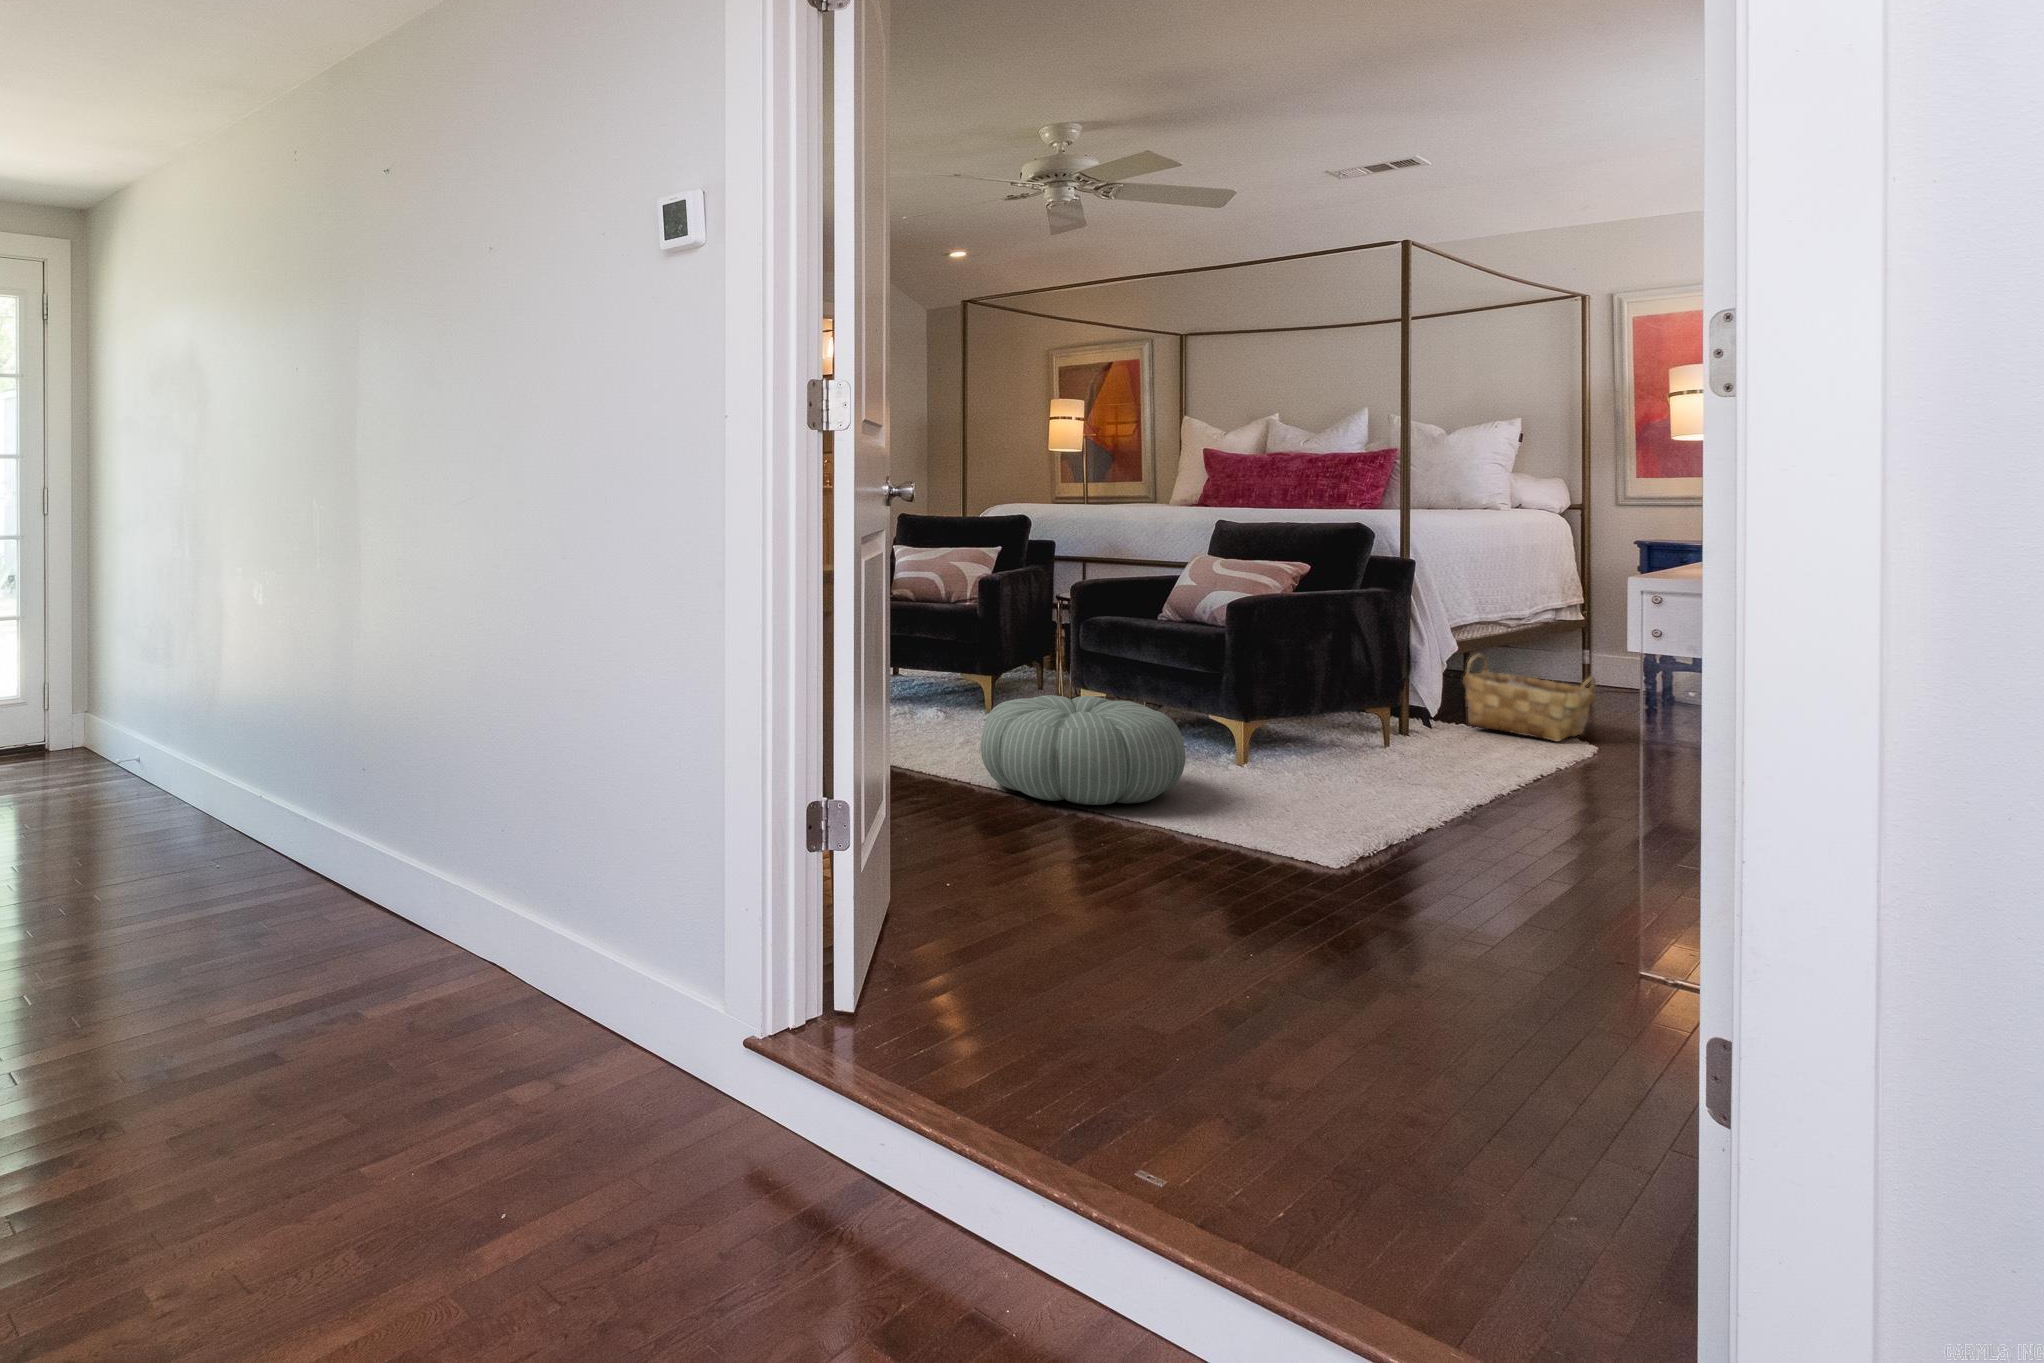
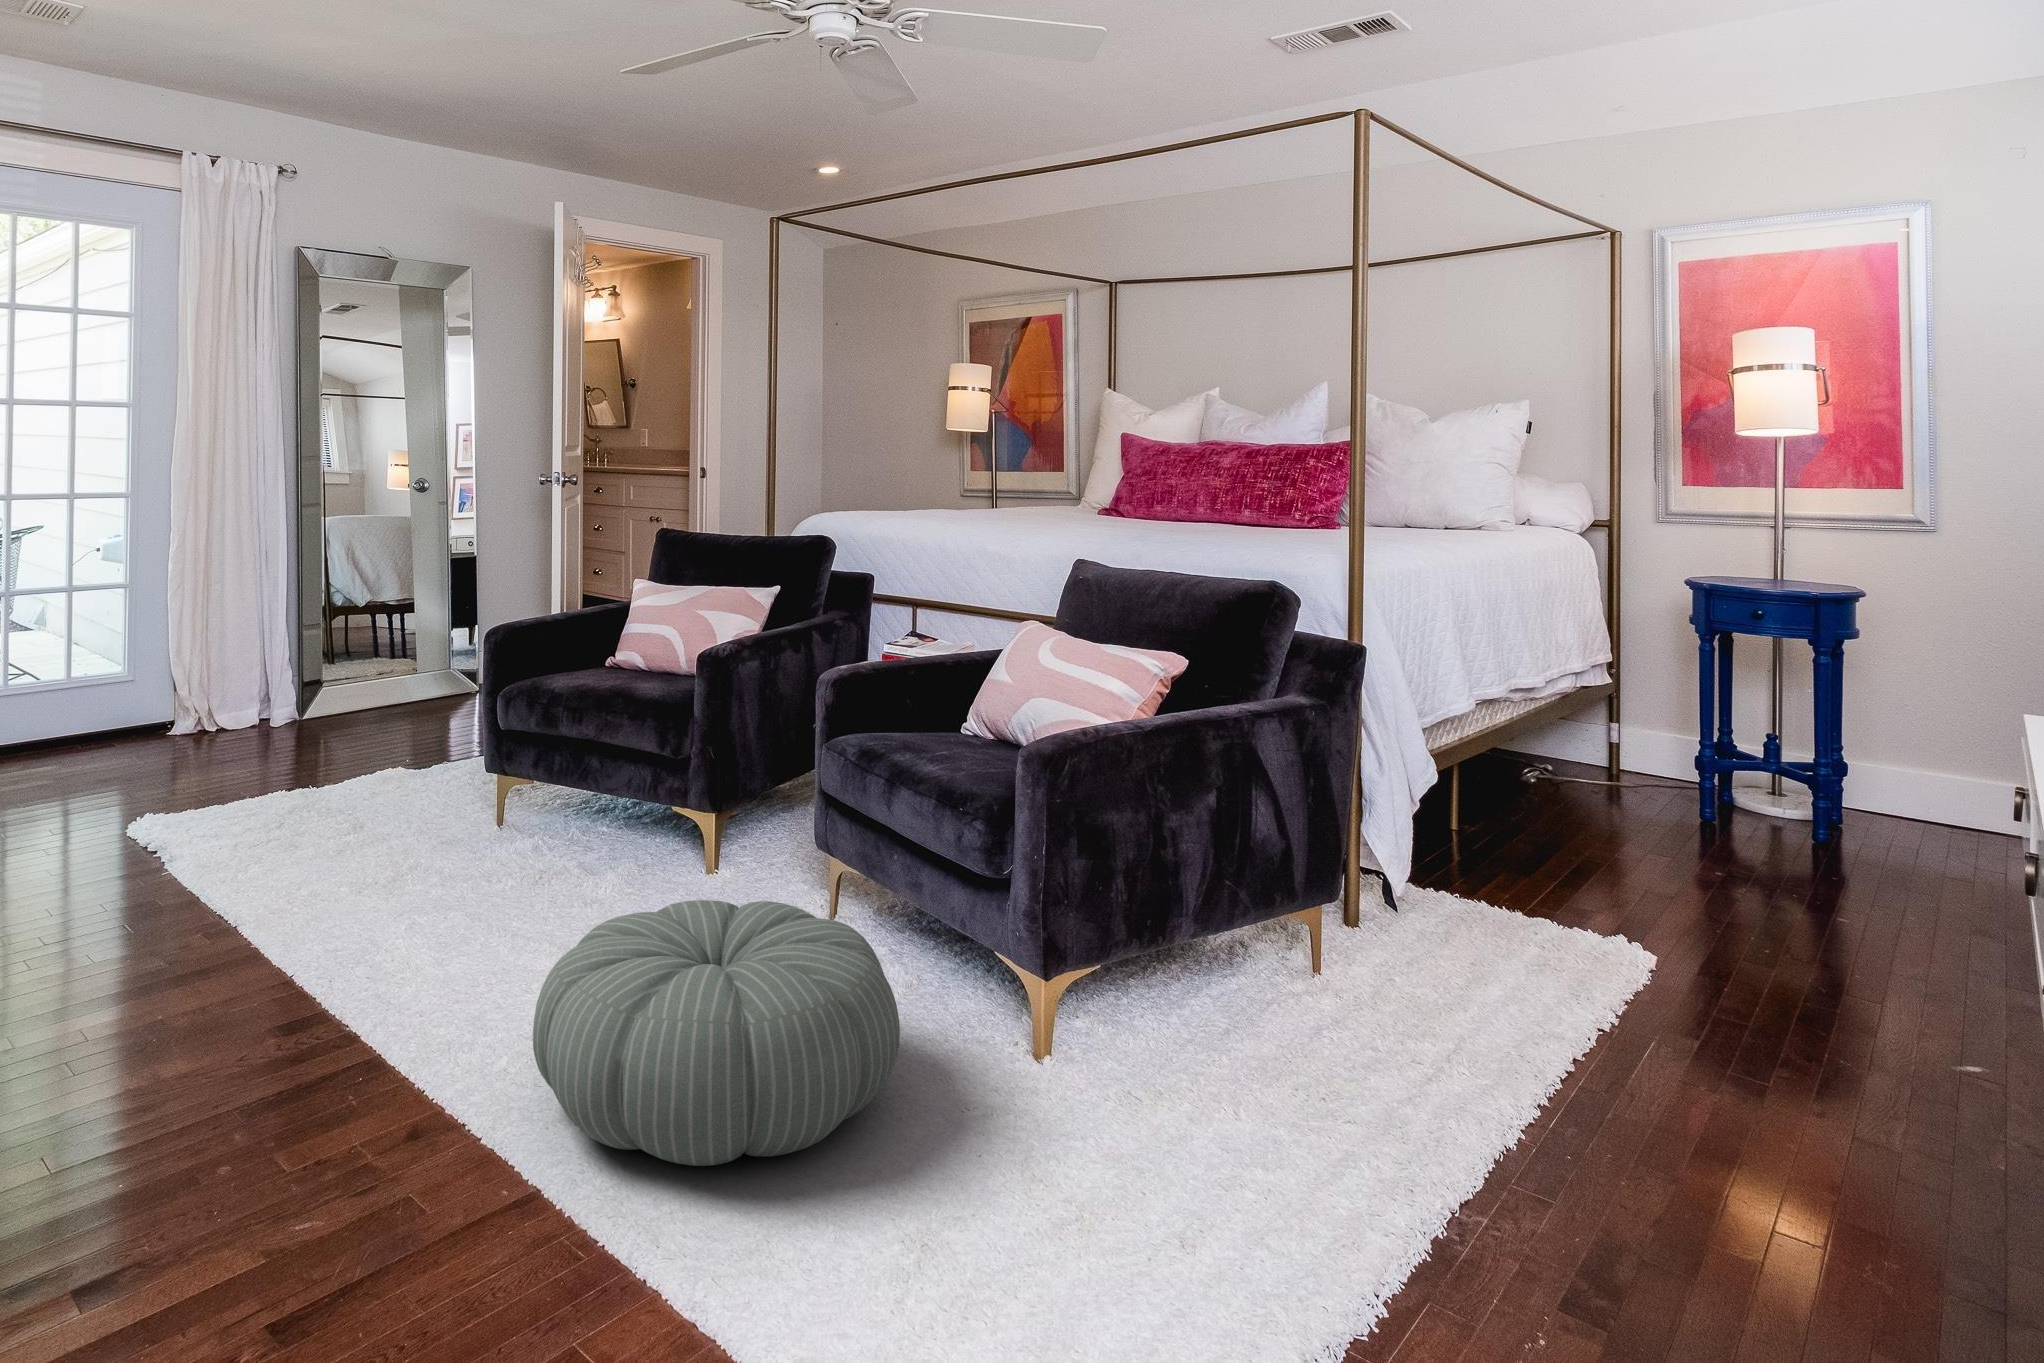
woven basket: present [1463,654,1596,742] -> none [1430,761,1625,913]

